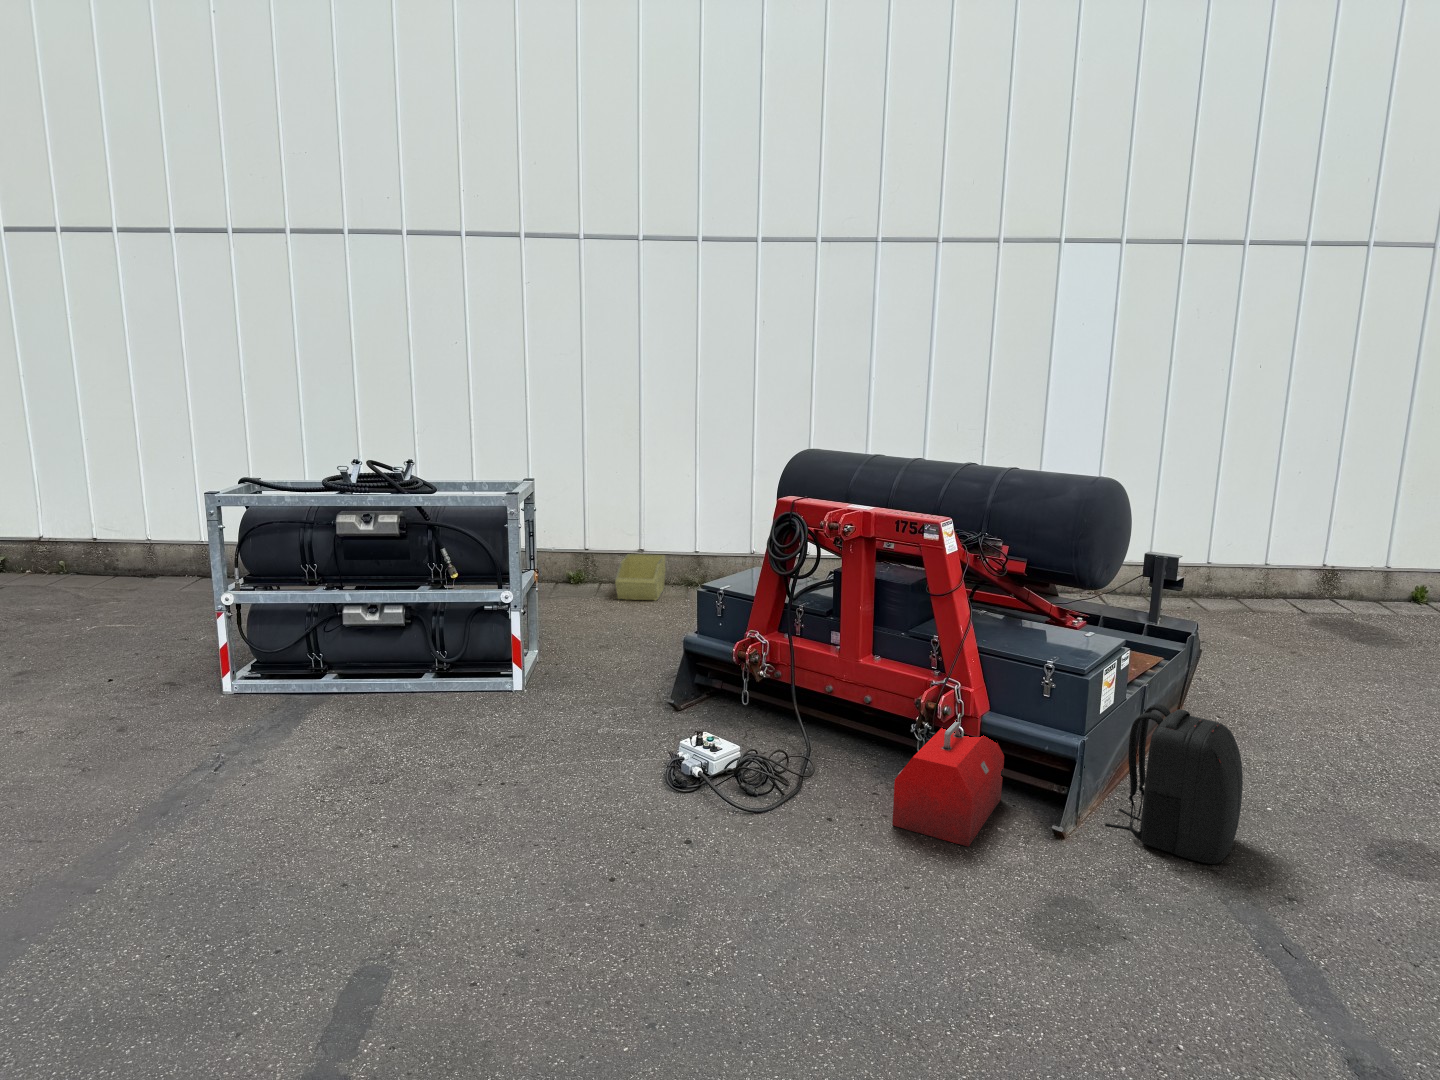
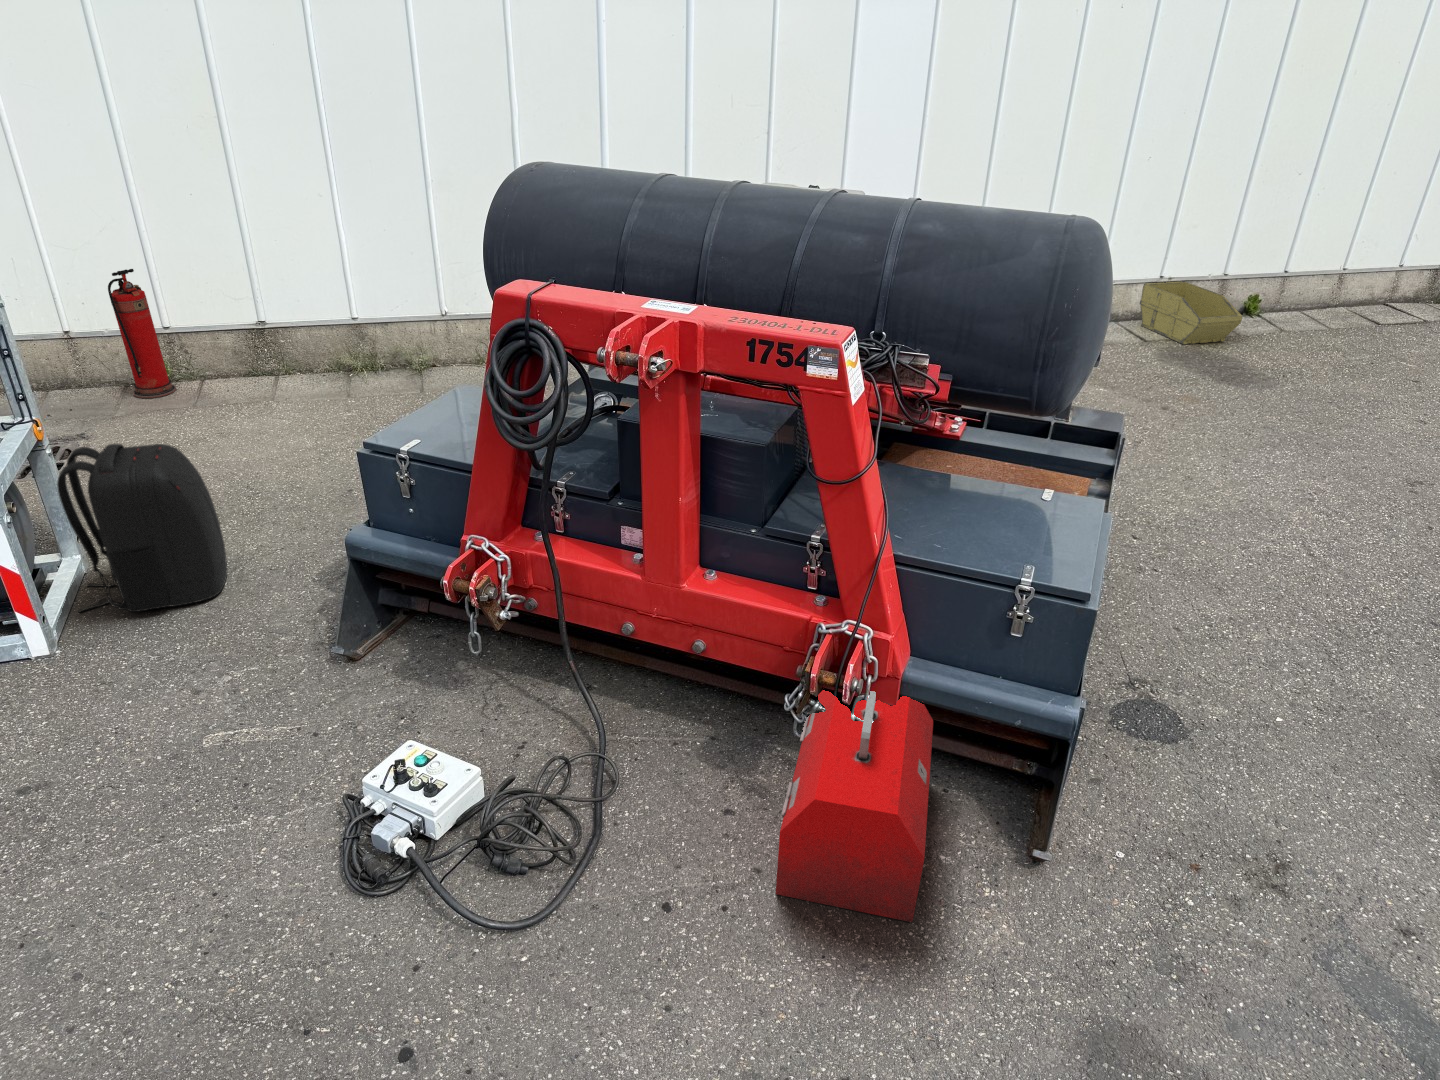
fire extinguisher: none [560,513,584,590] -> present [108,269,176,398]
storage bin: present [615,554,666,600] -> present [1140,282,1242,344]
backpack: present [1105,704,1243,864] -> present [57,444,227,612]

